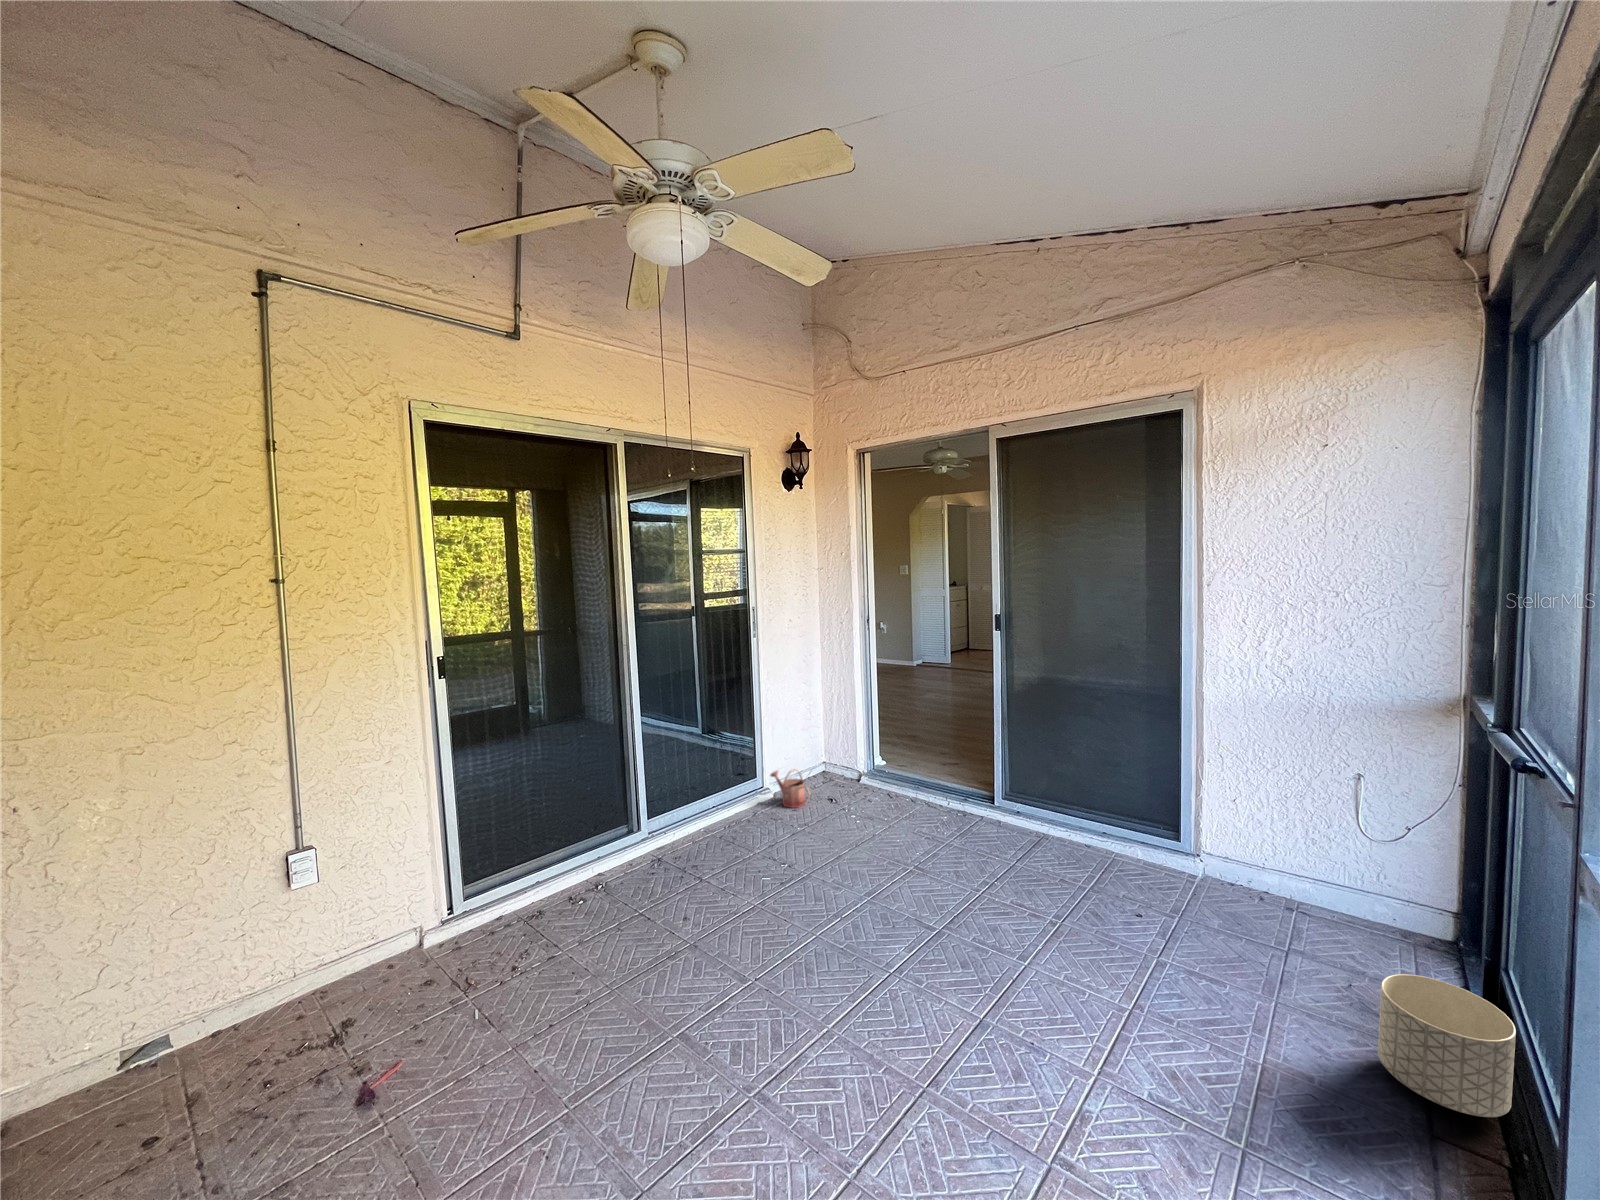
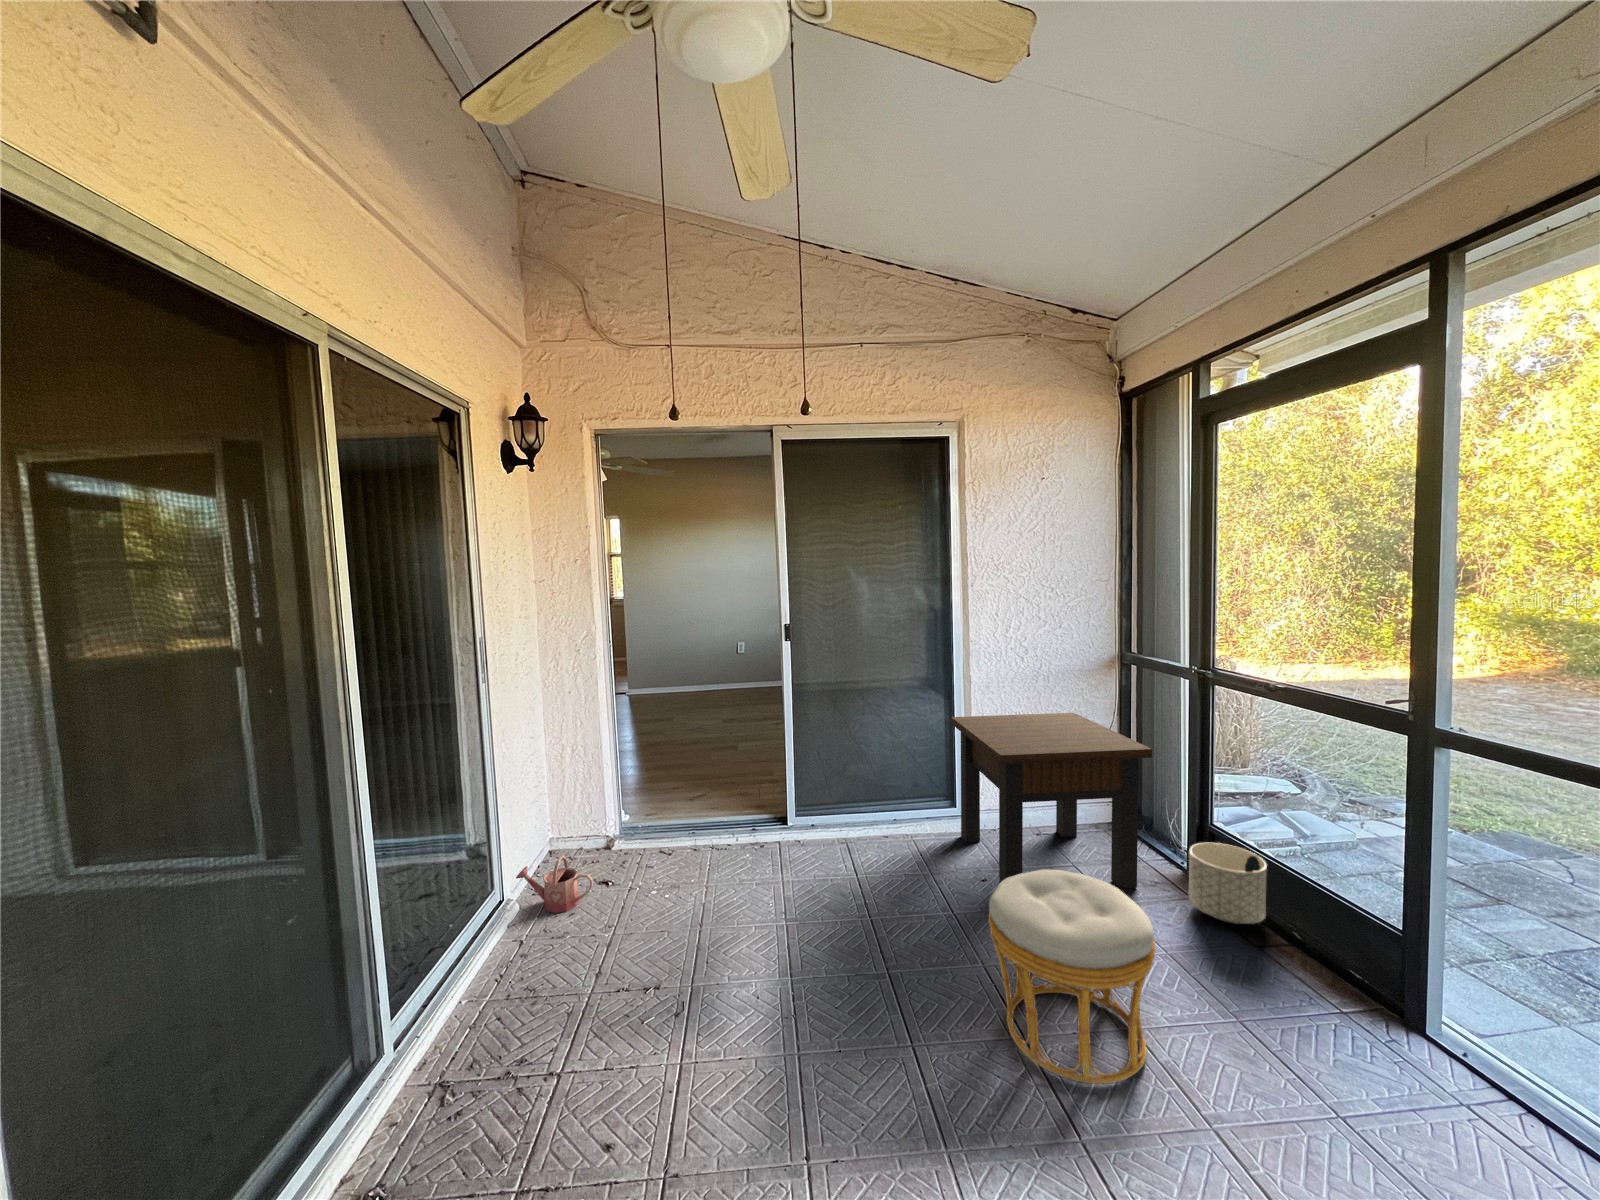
side table: none [1127,736,1363,1004] -> present [951,713,1152,888]
ottoman: none [947,878,1107,1095] -> present [988,870,1155,1084]

